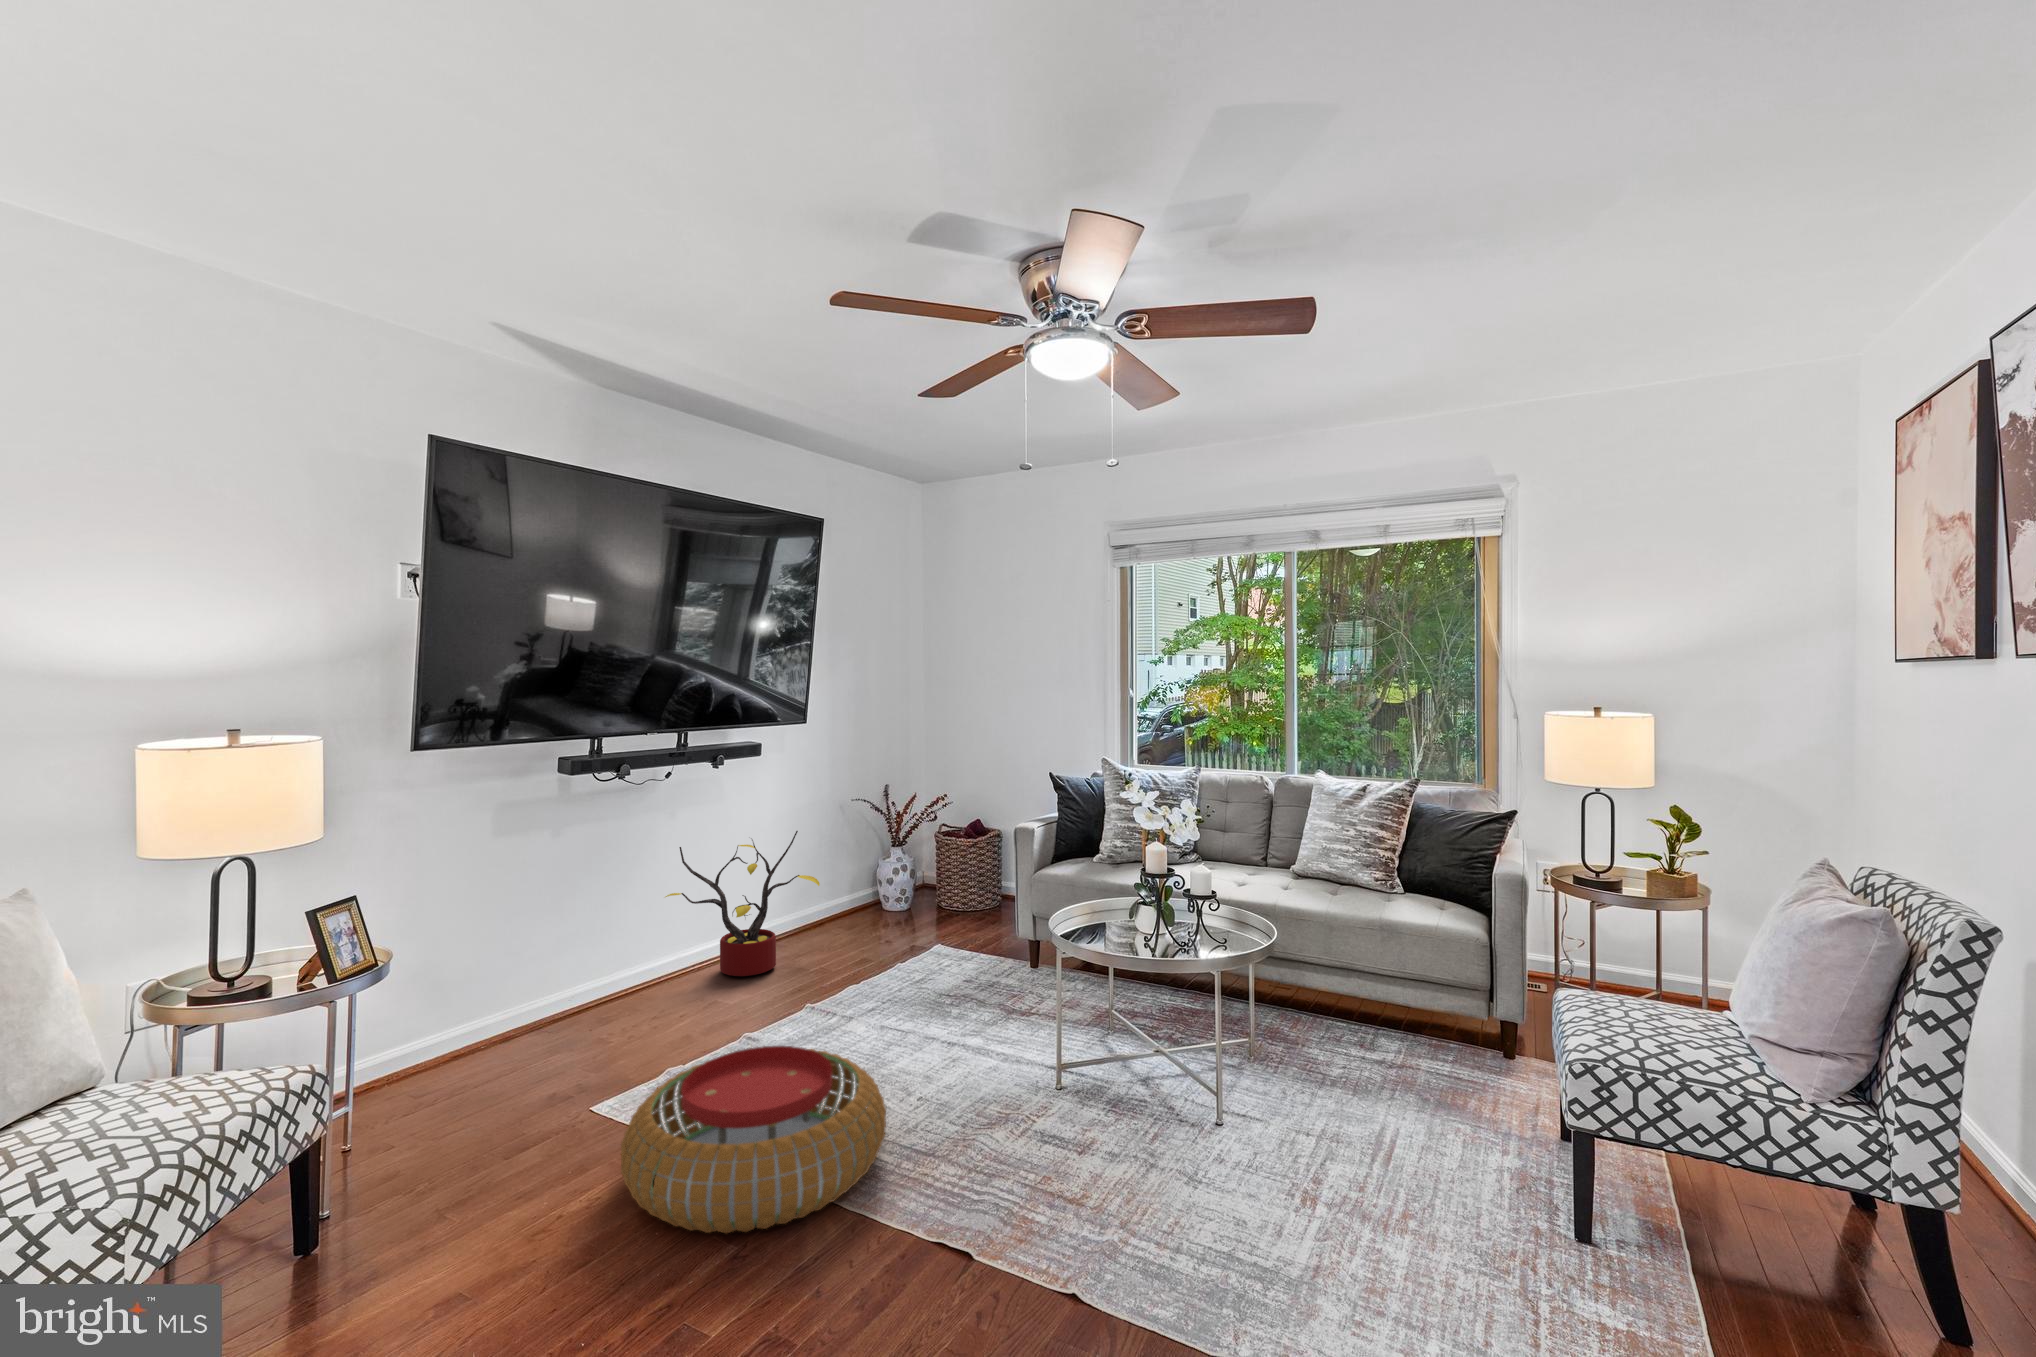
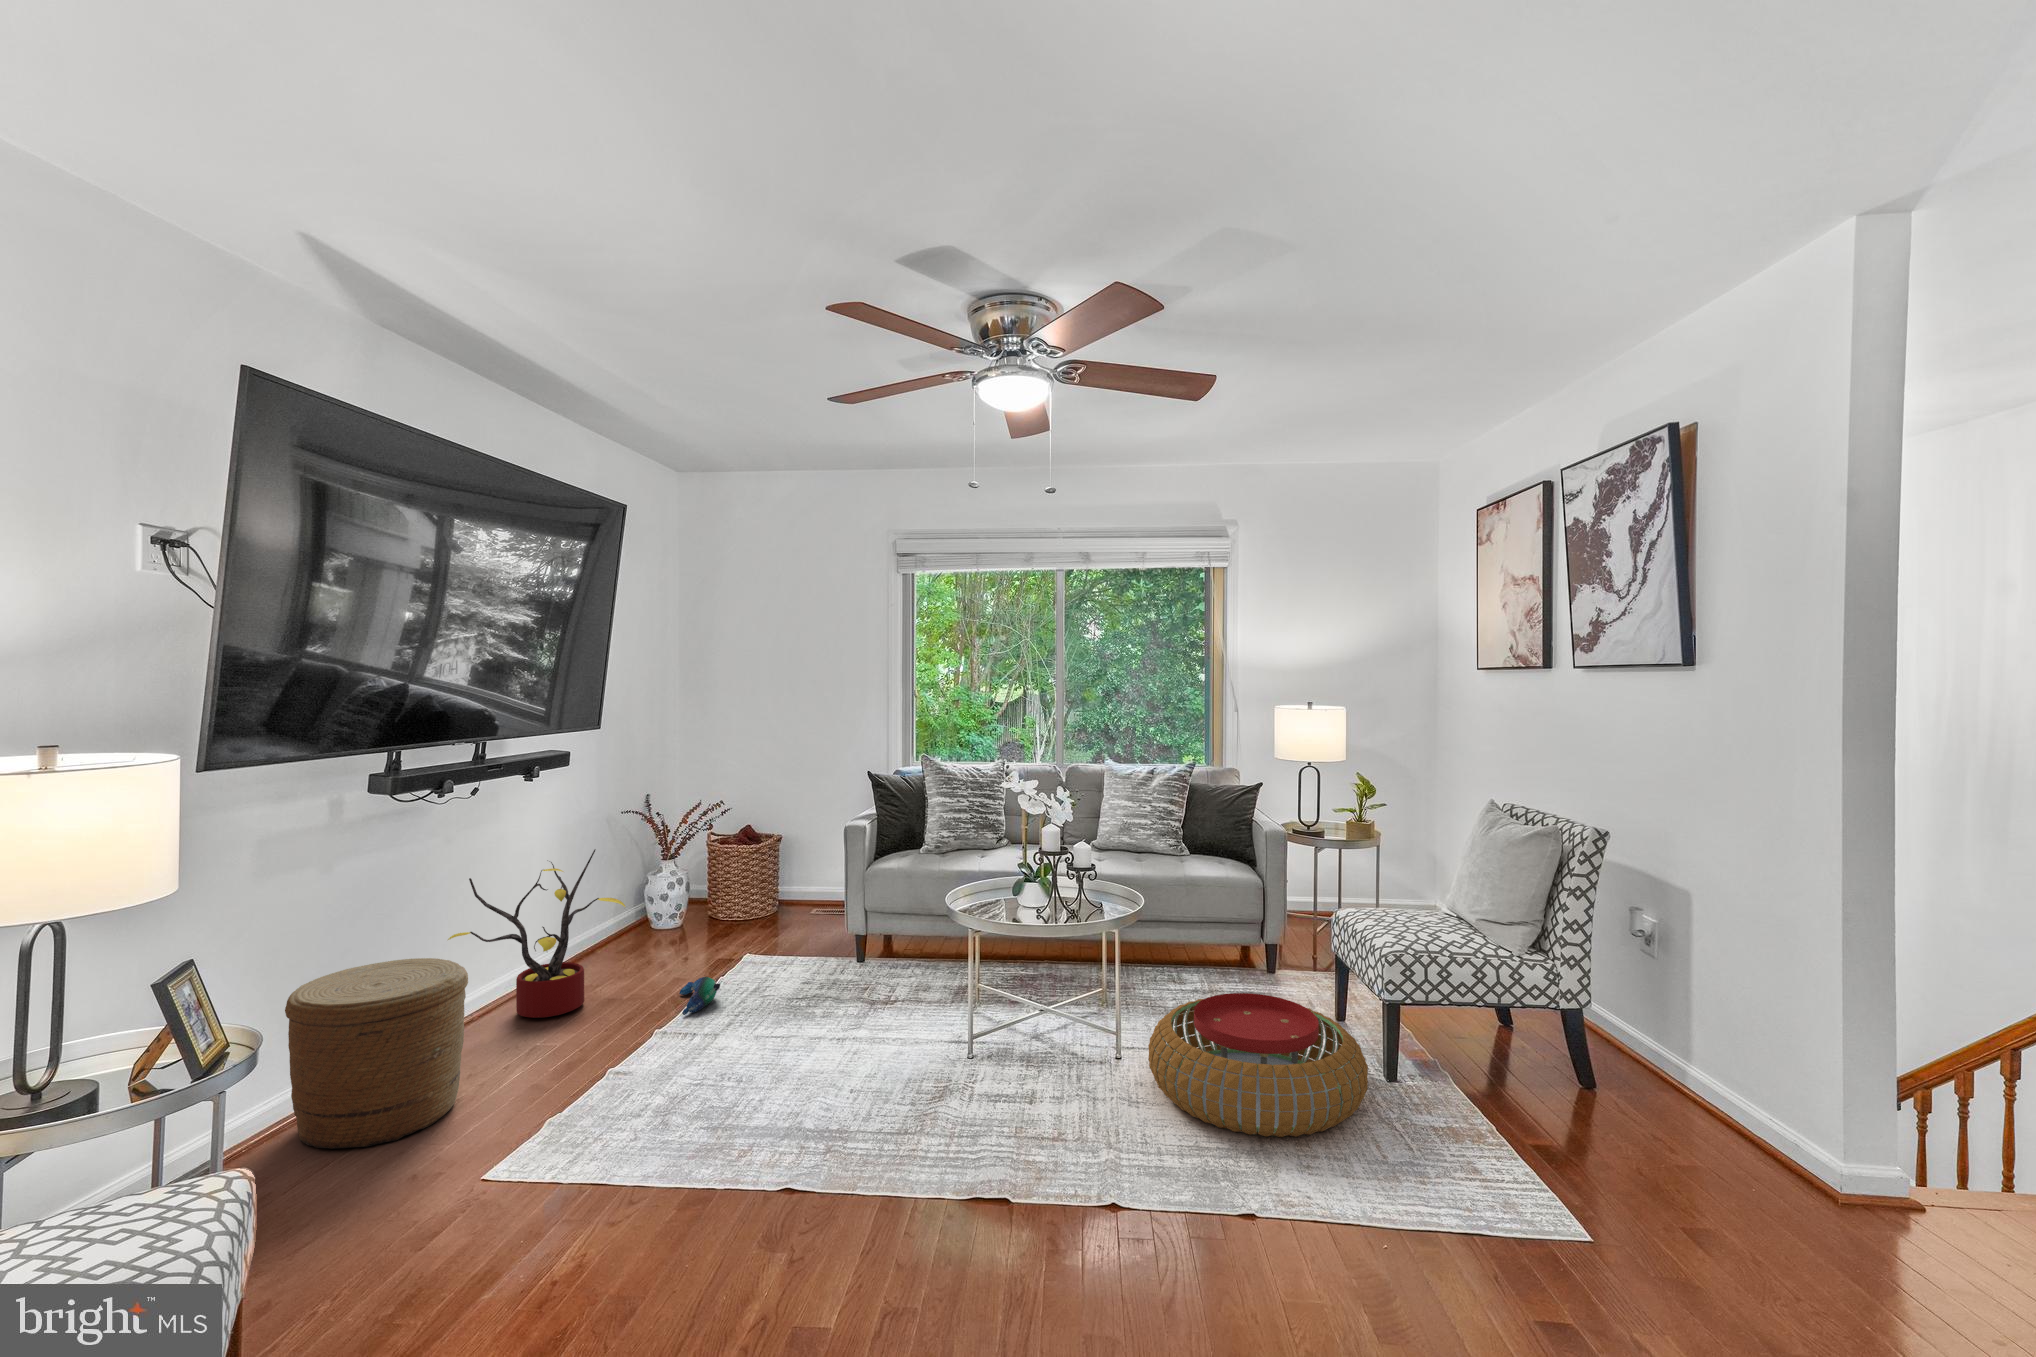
woven basket: none [497,910,635,1061] -> present [285,958,468,1149]
plush toy: none [838,960,879,993] -> present [679,977,720,1015]
pouf: present [621,1046,886,1233] -> present [1148,993,1368,1137]

